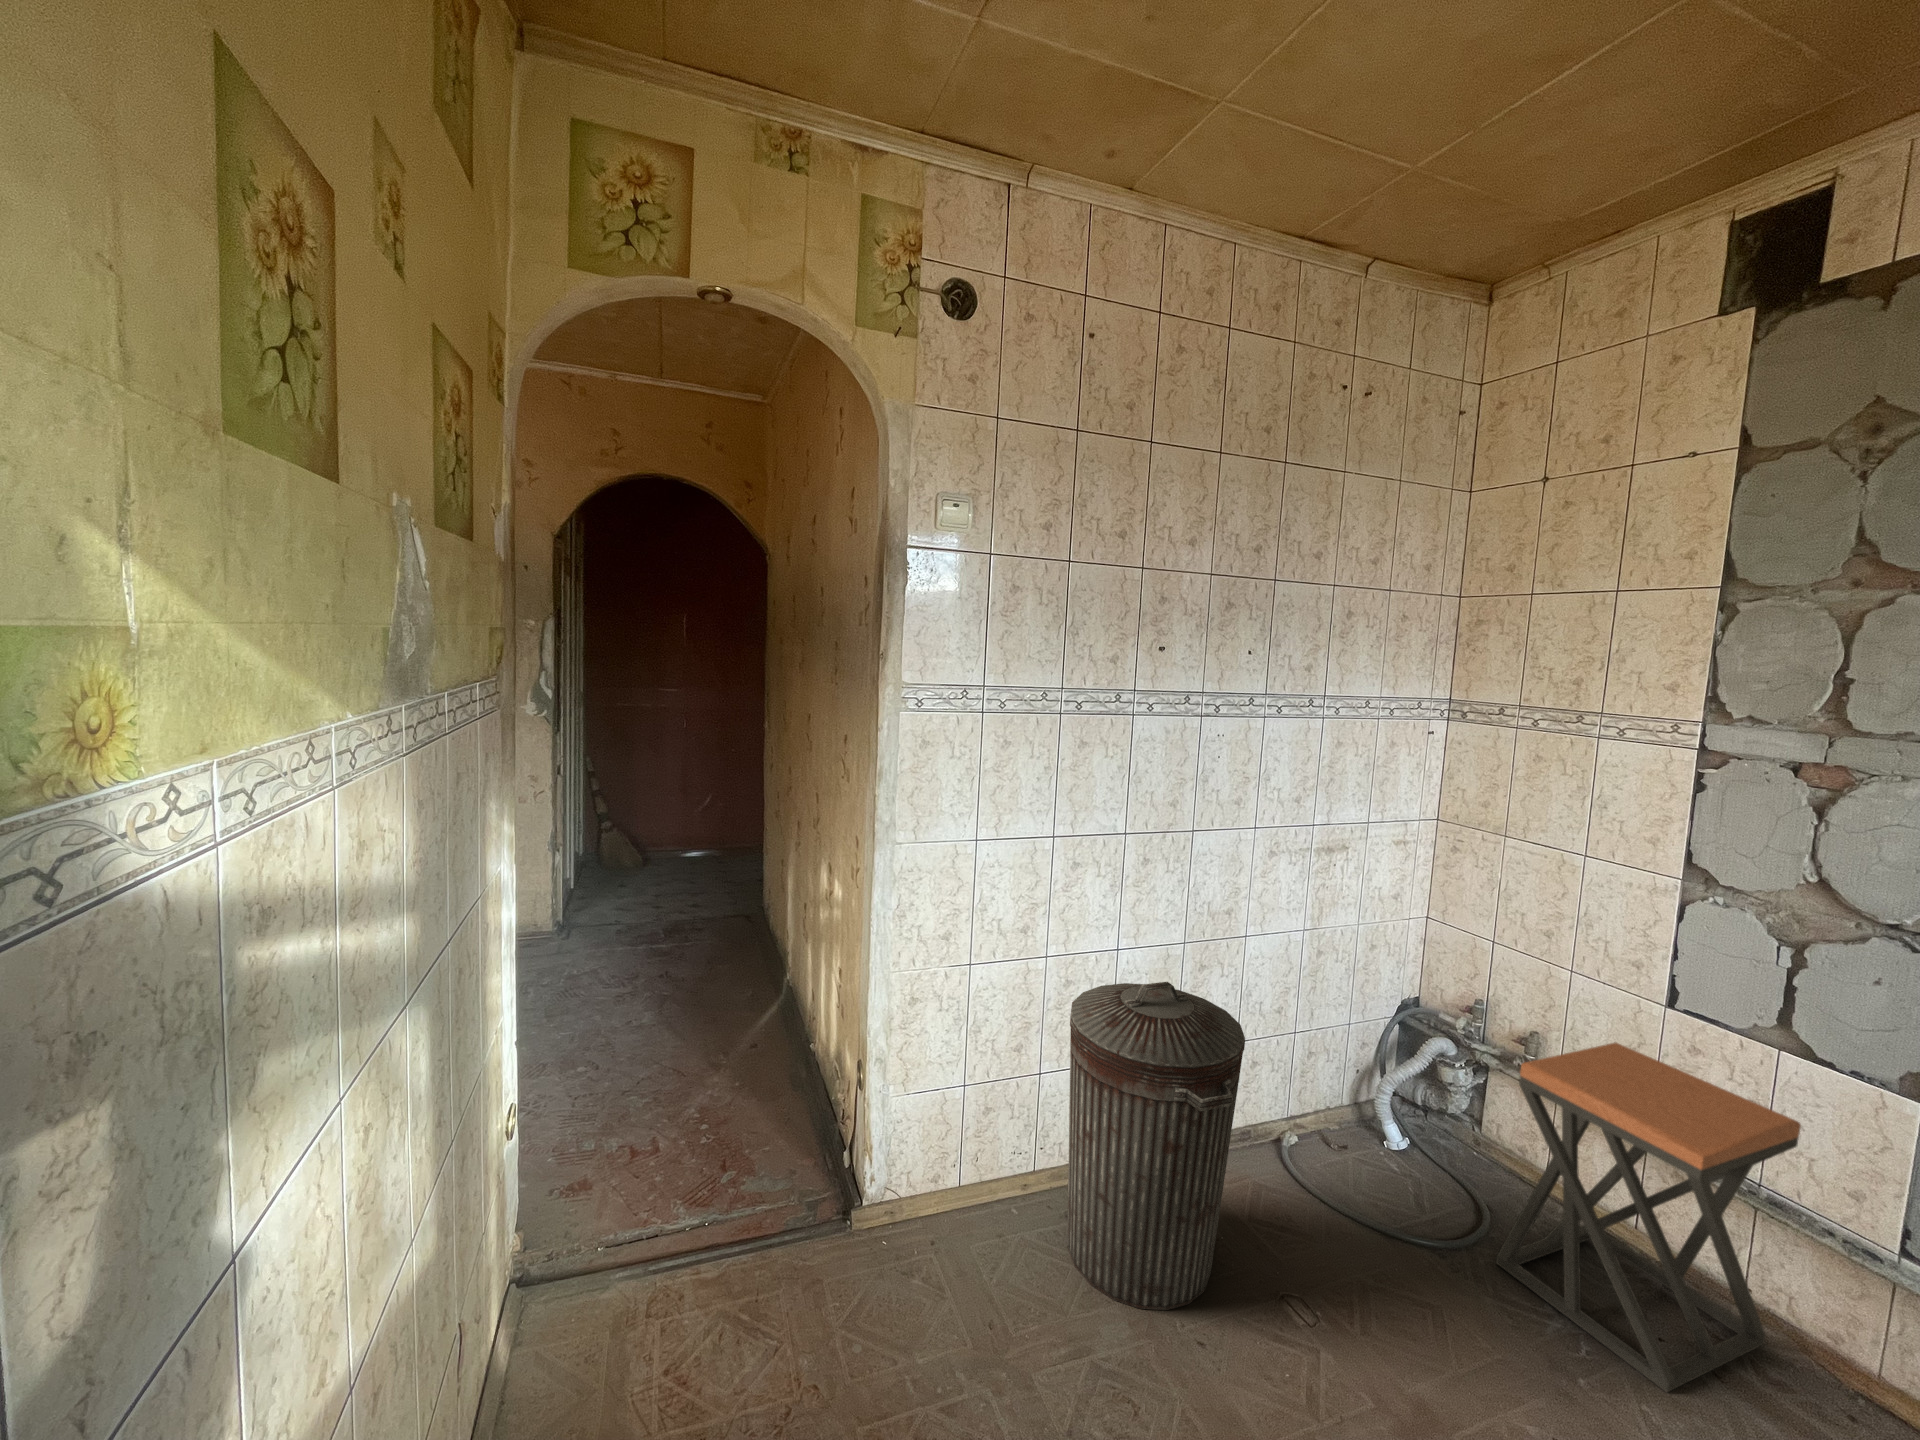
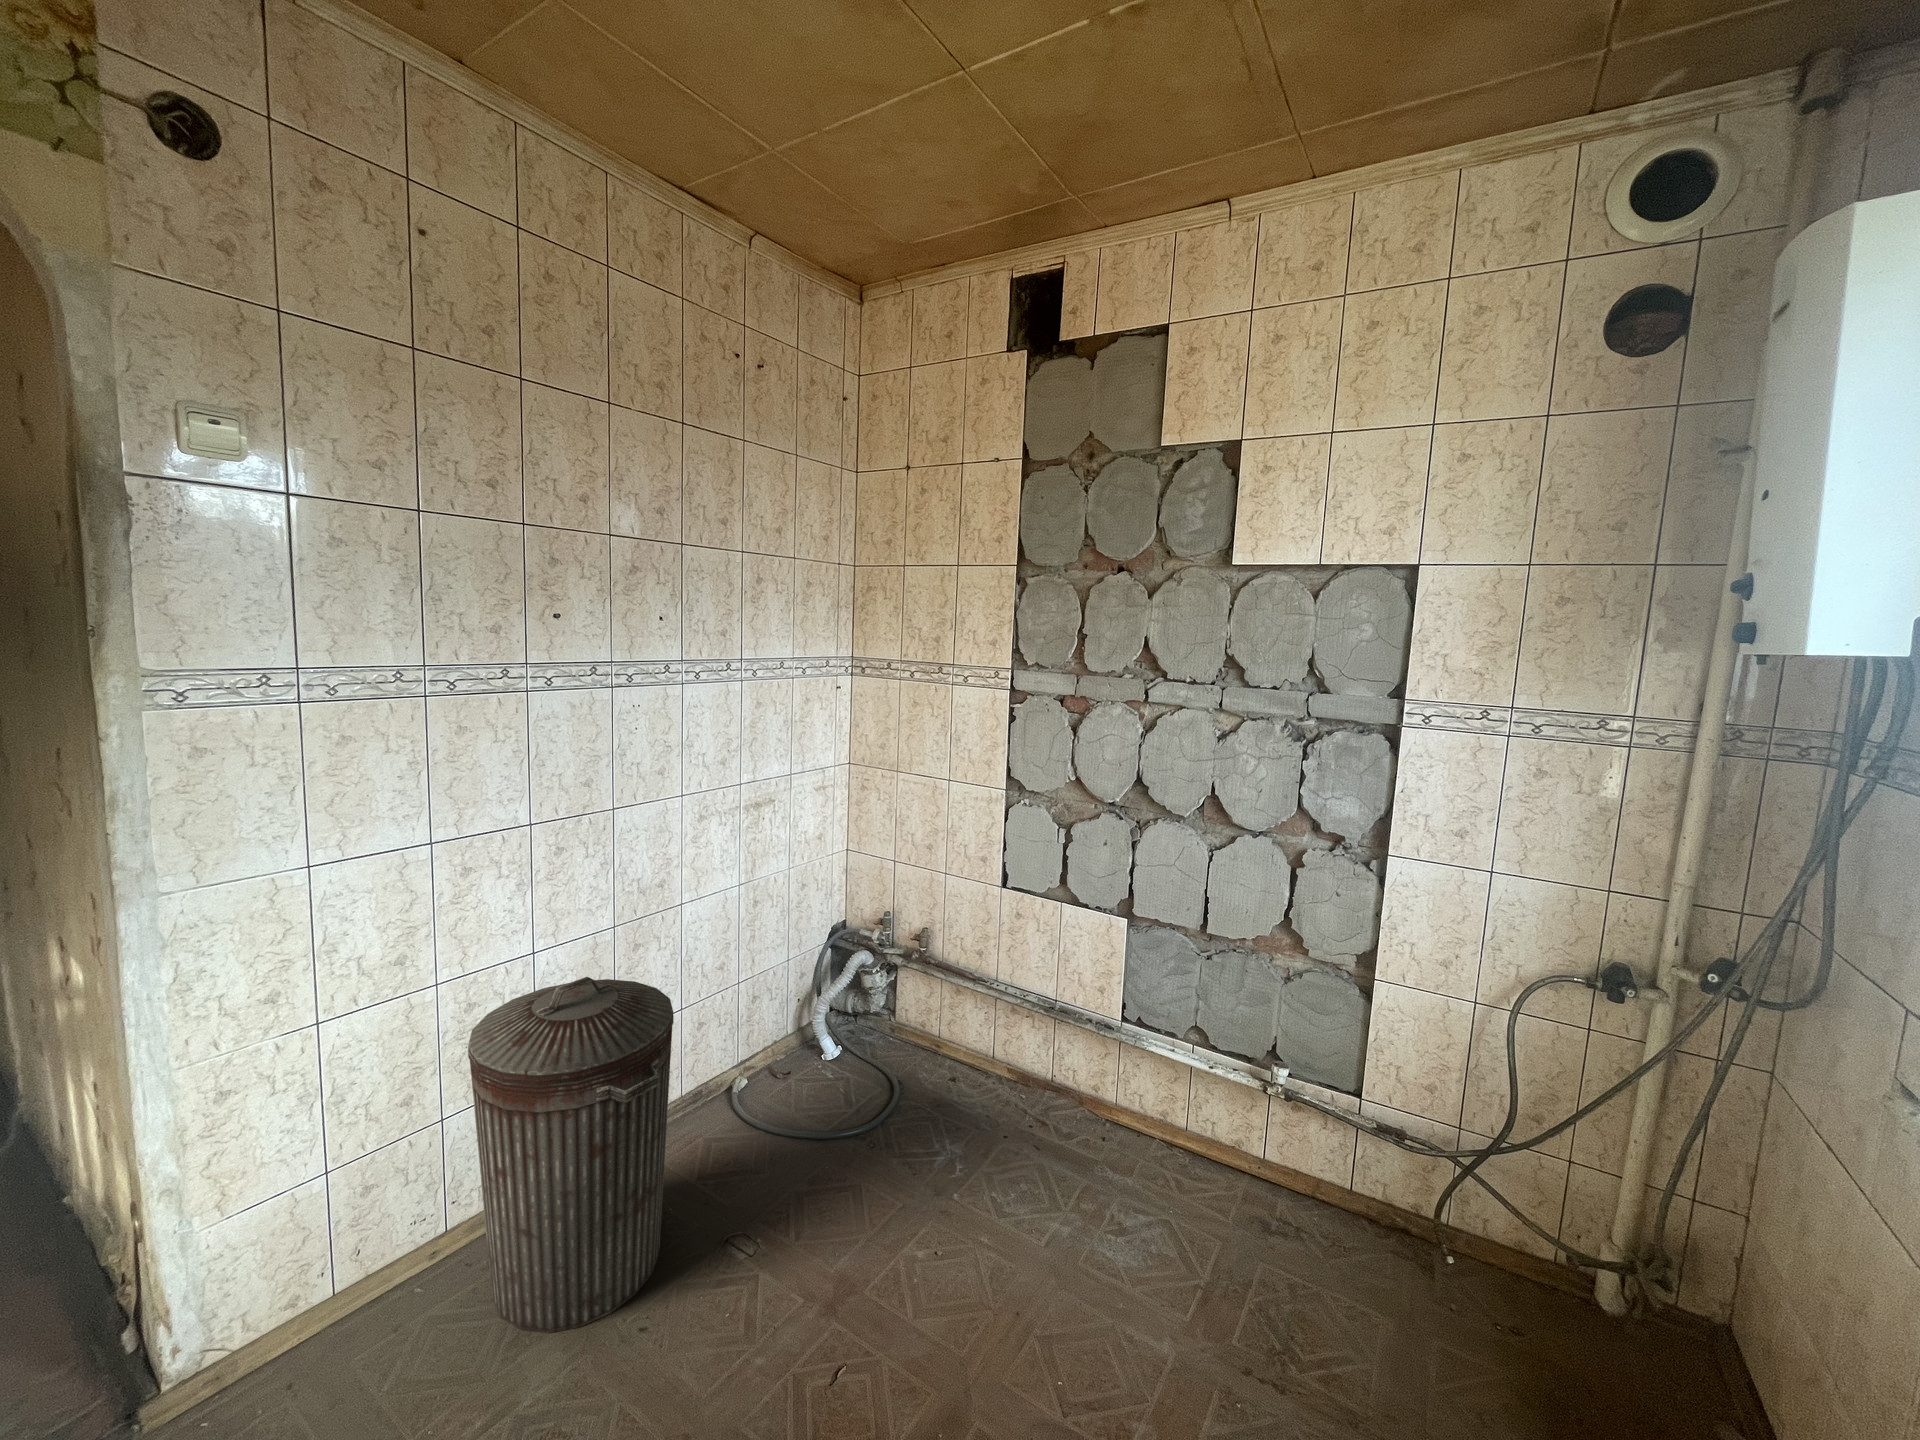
stool: present [1496,1042,1801,1392] -> none [904,923,1074,1176]

